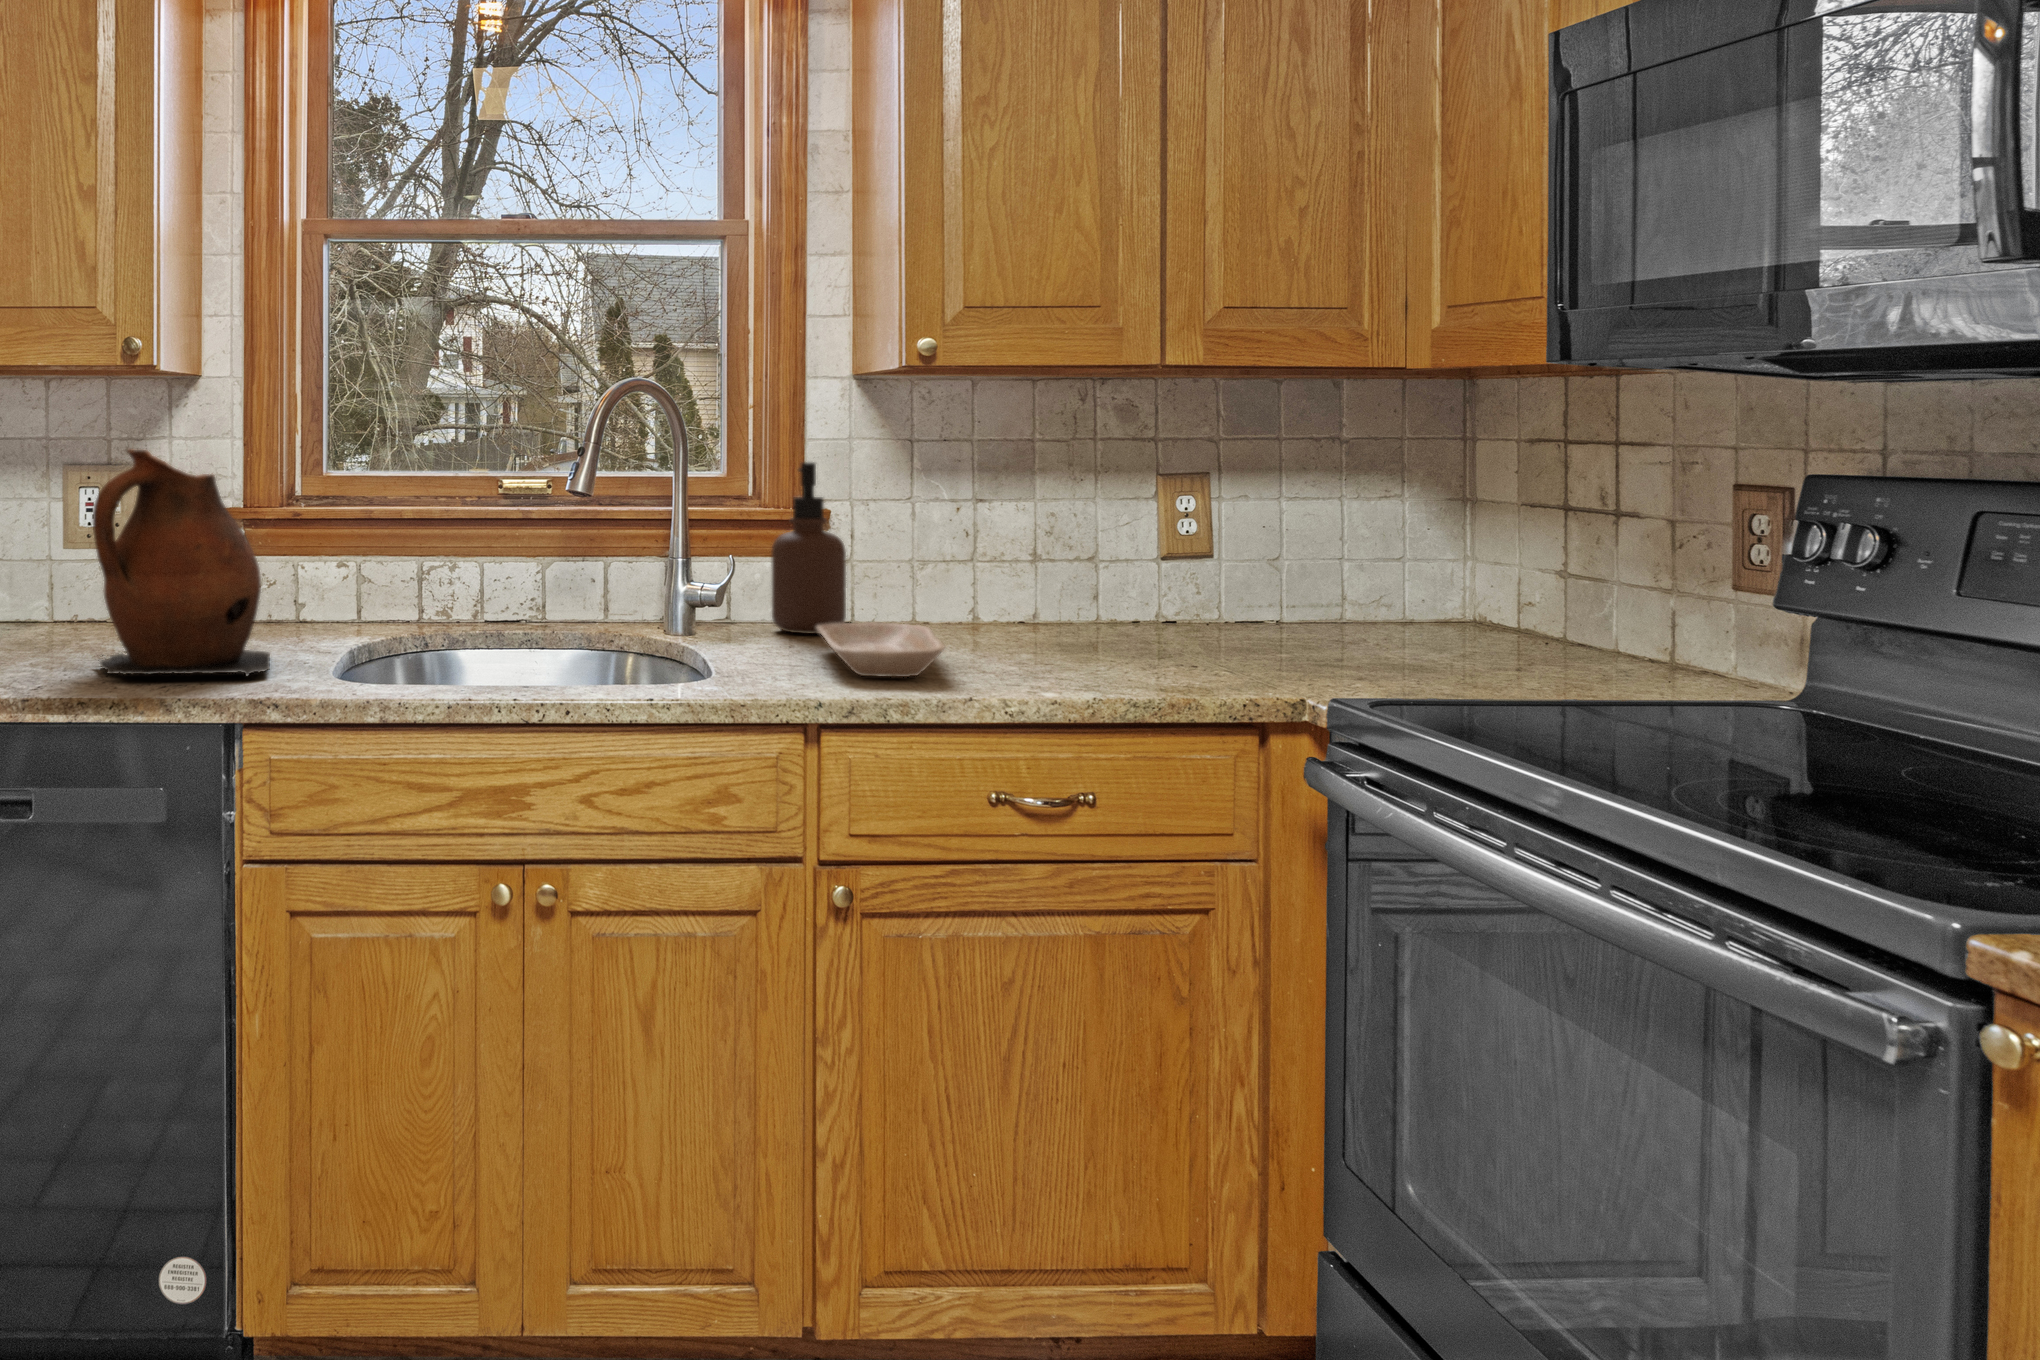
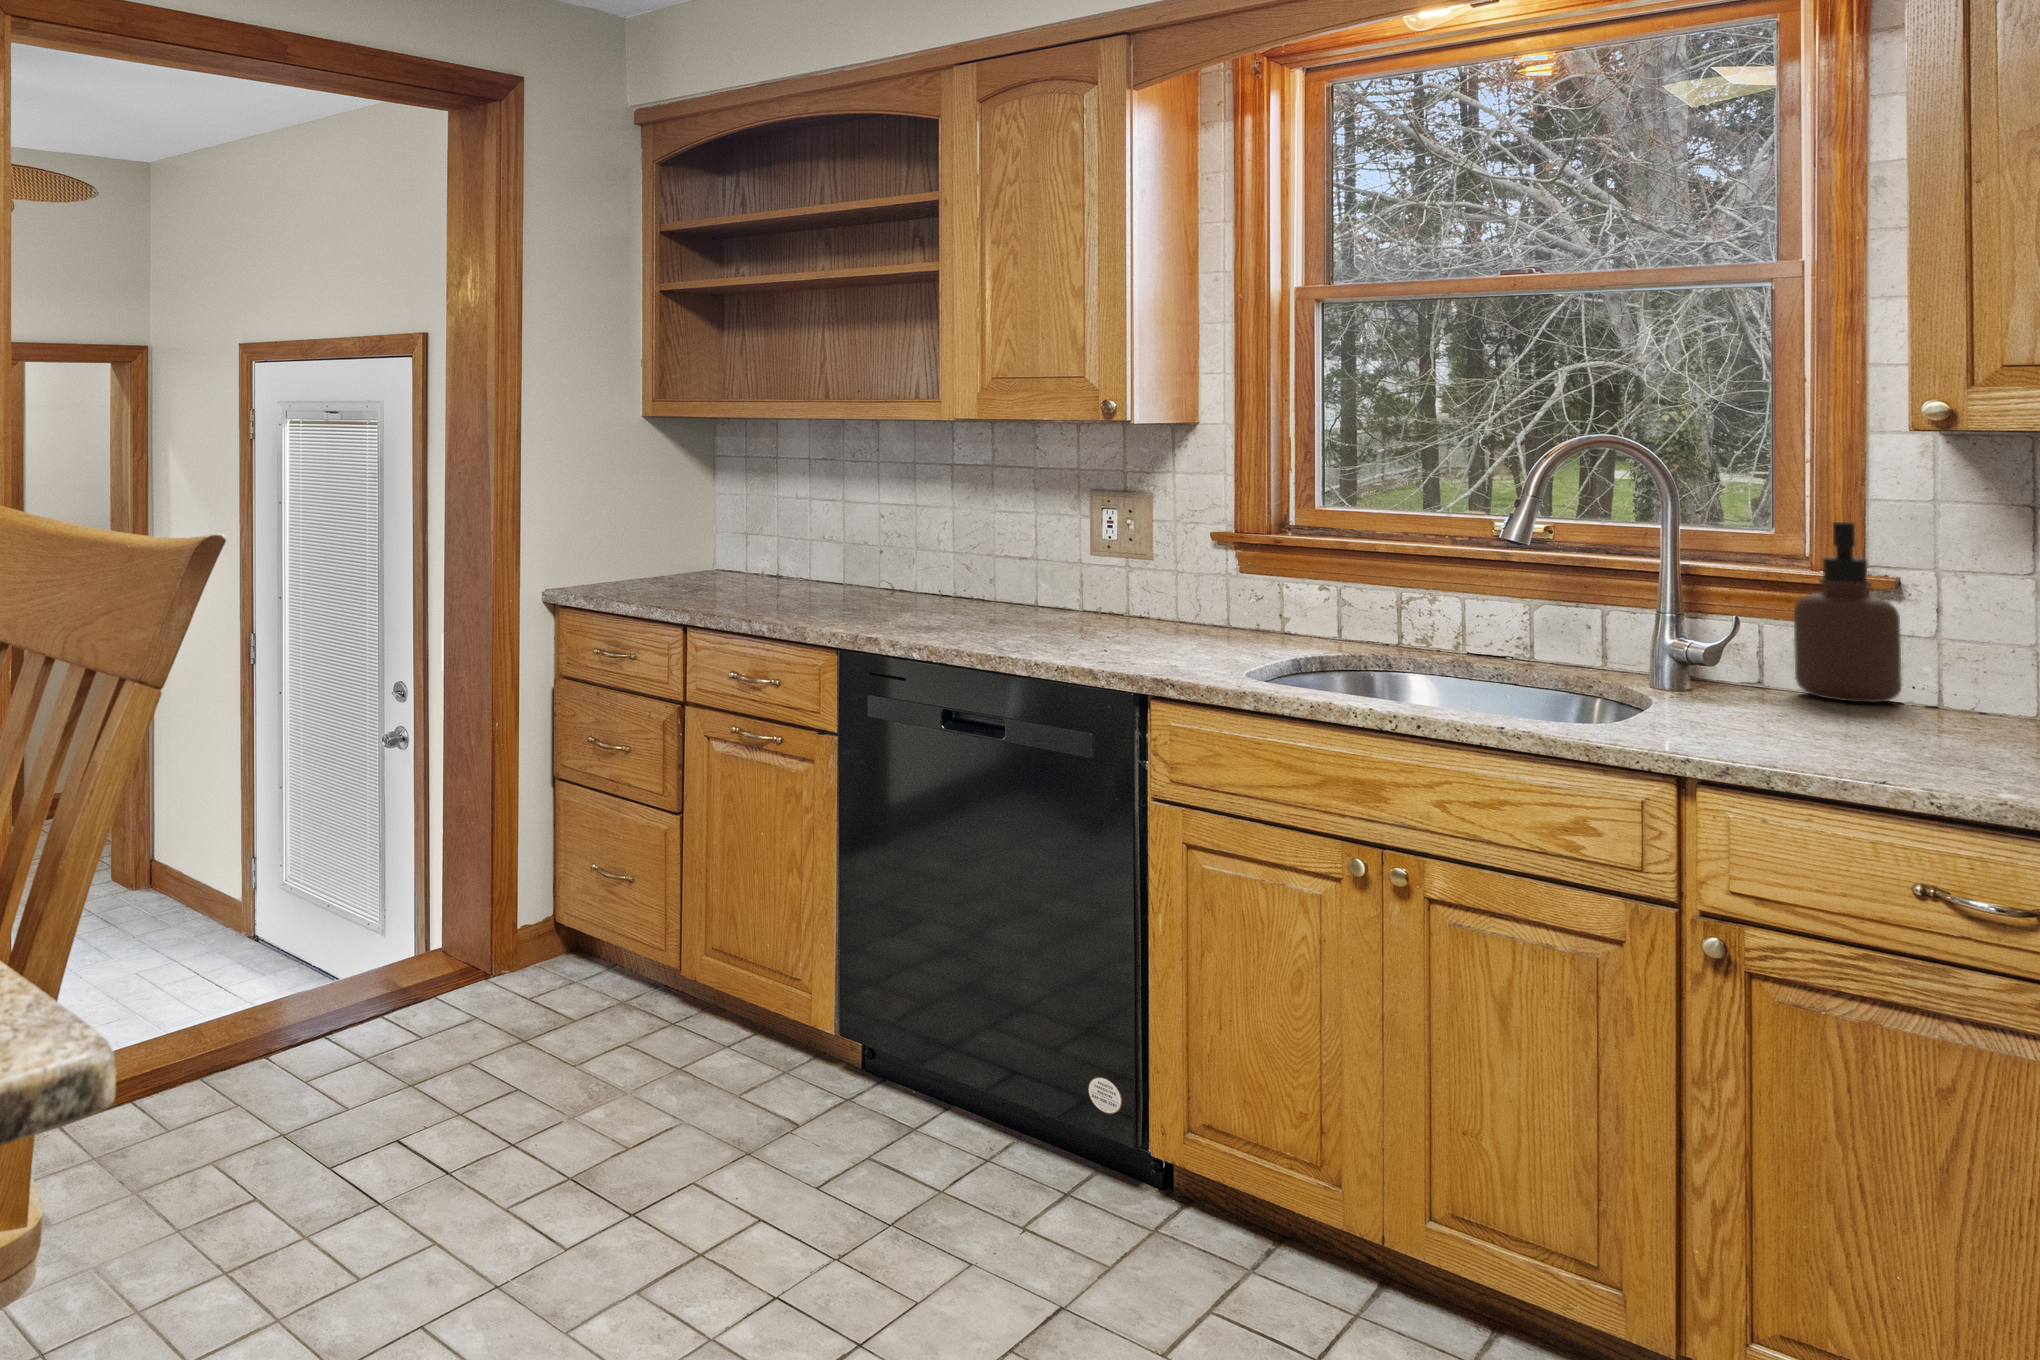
ceramic pitcher: present [93,450,270,676] -> none [1049,488,1211,663]
tray: present [816,622,945,677] -> none [1756,690,1958,752]

